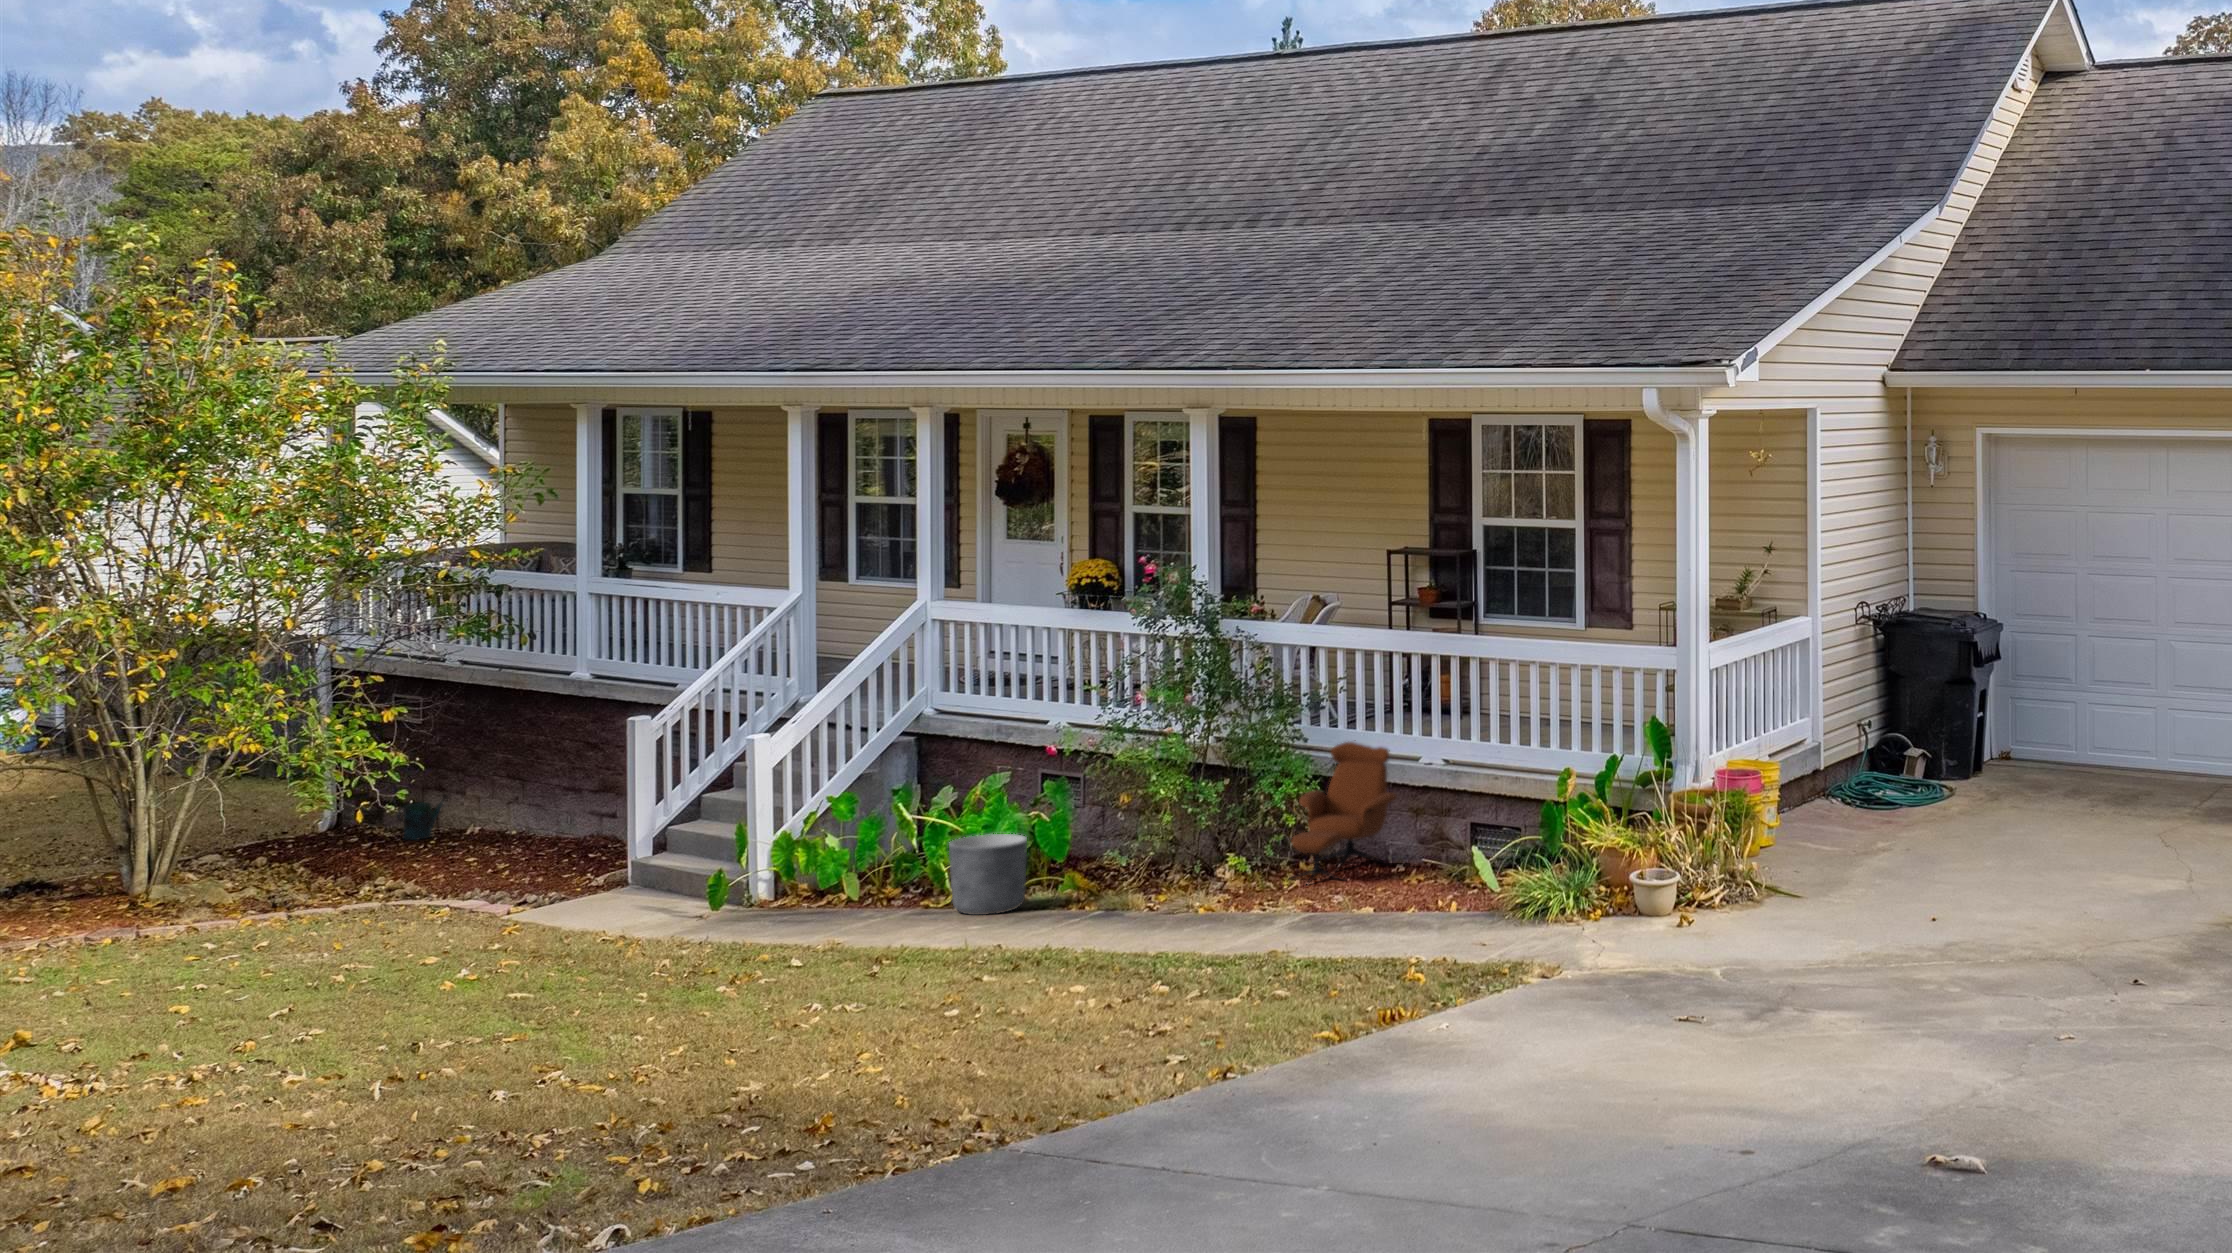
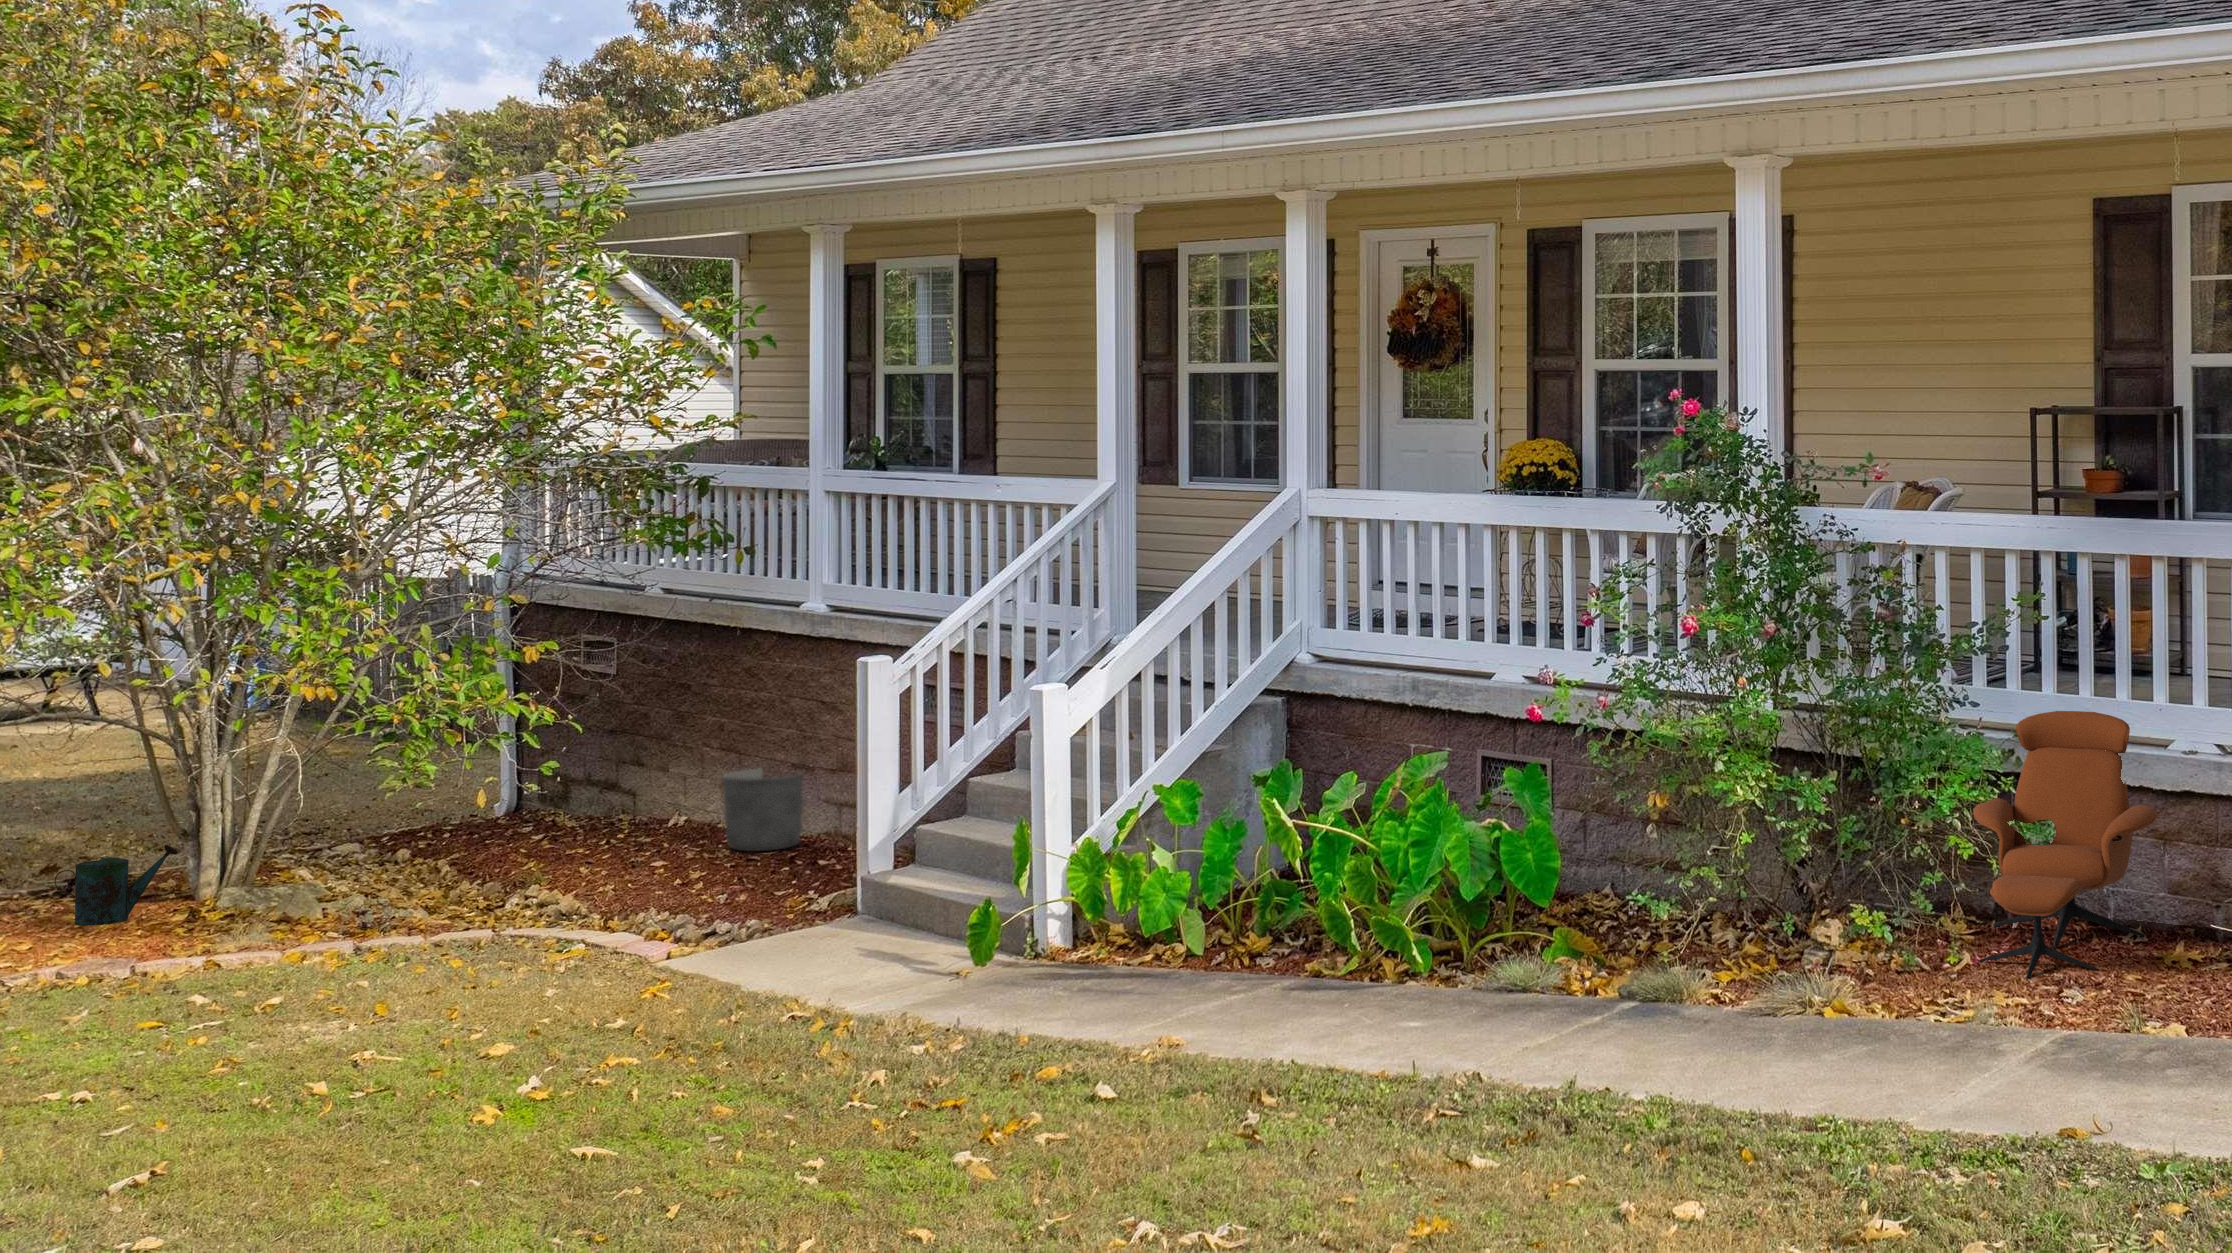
watering can: present [398,794,448,840] -> present [55,845,179,926]
planter: present [949,834,1027,915] -> present [723,769,803,851]

